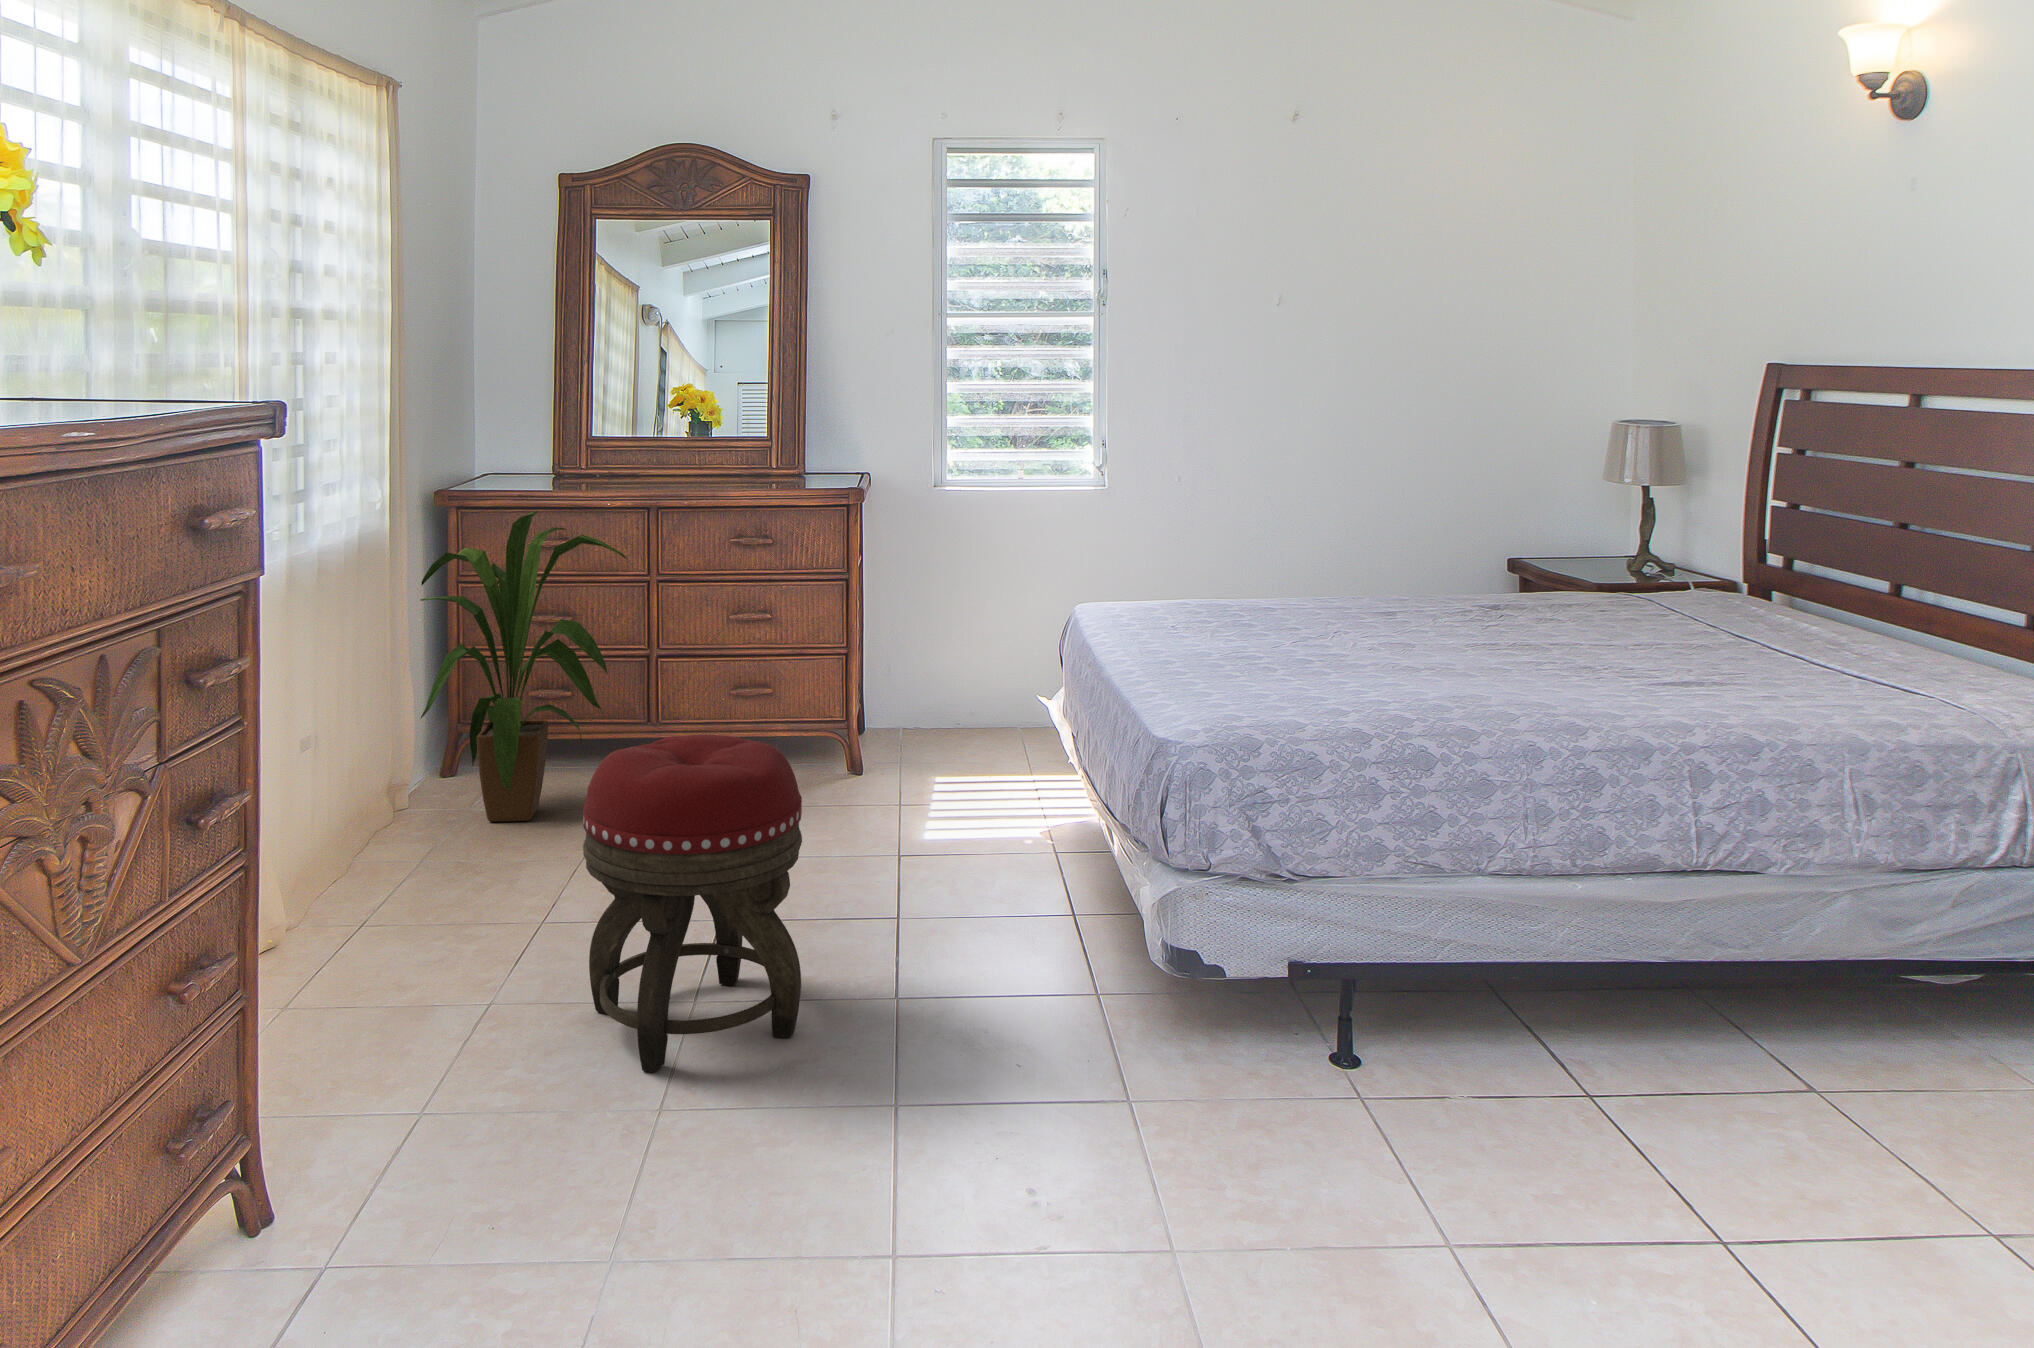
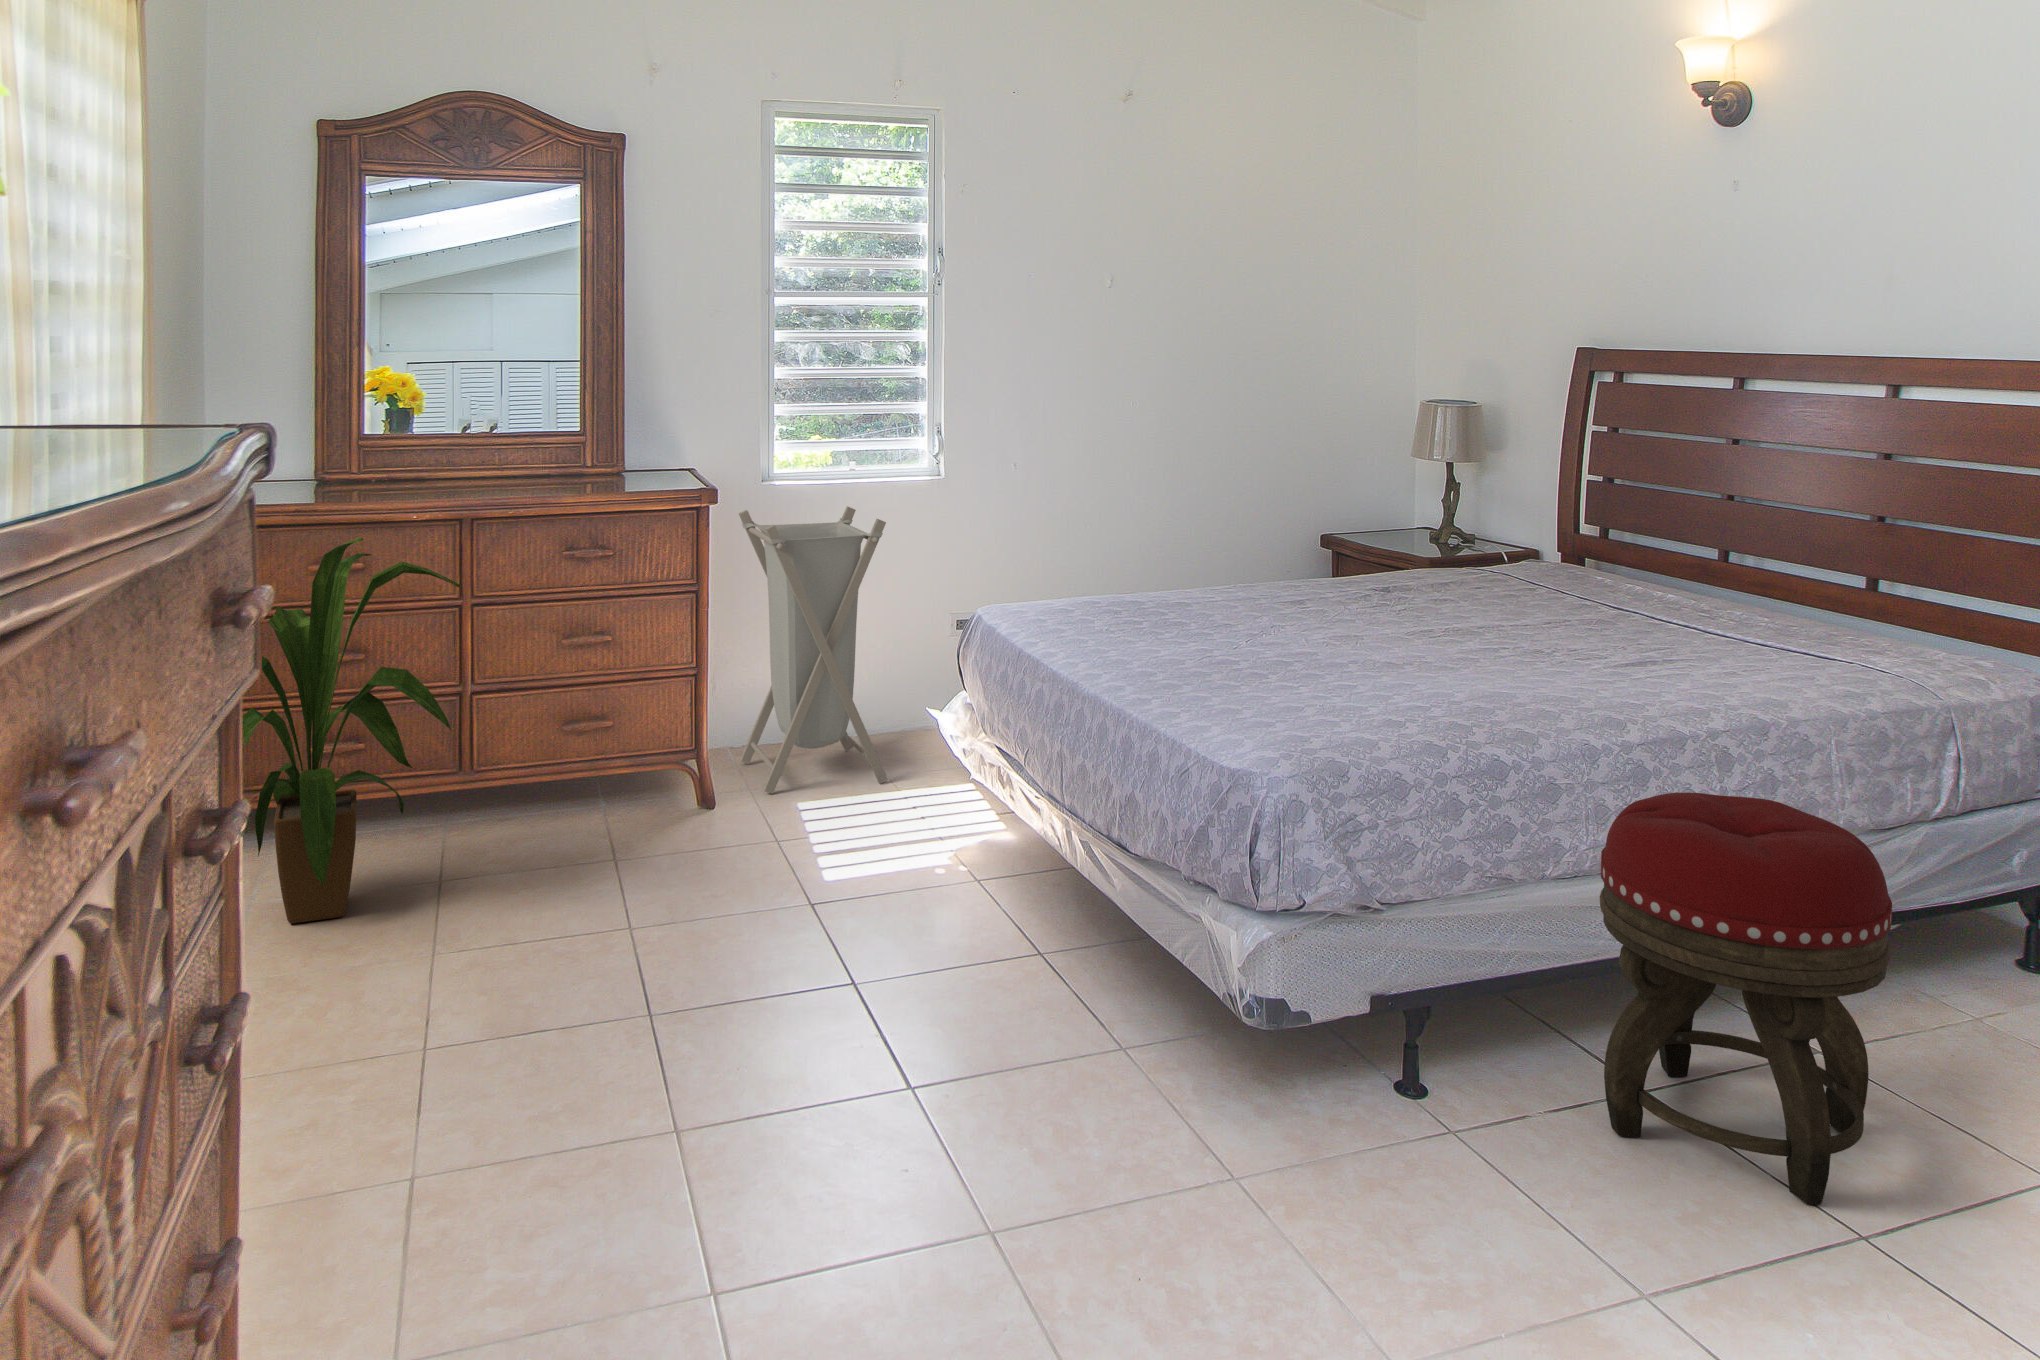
laundry hamper: none [909,510,1029,767] -> present [739,506,888,794]
footstool: present [583,734,802,1072] -> present [1600,793,1892,1204]

